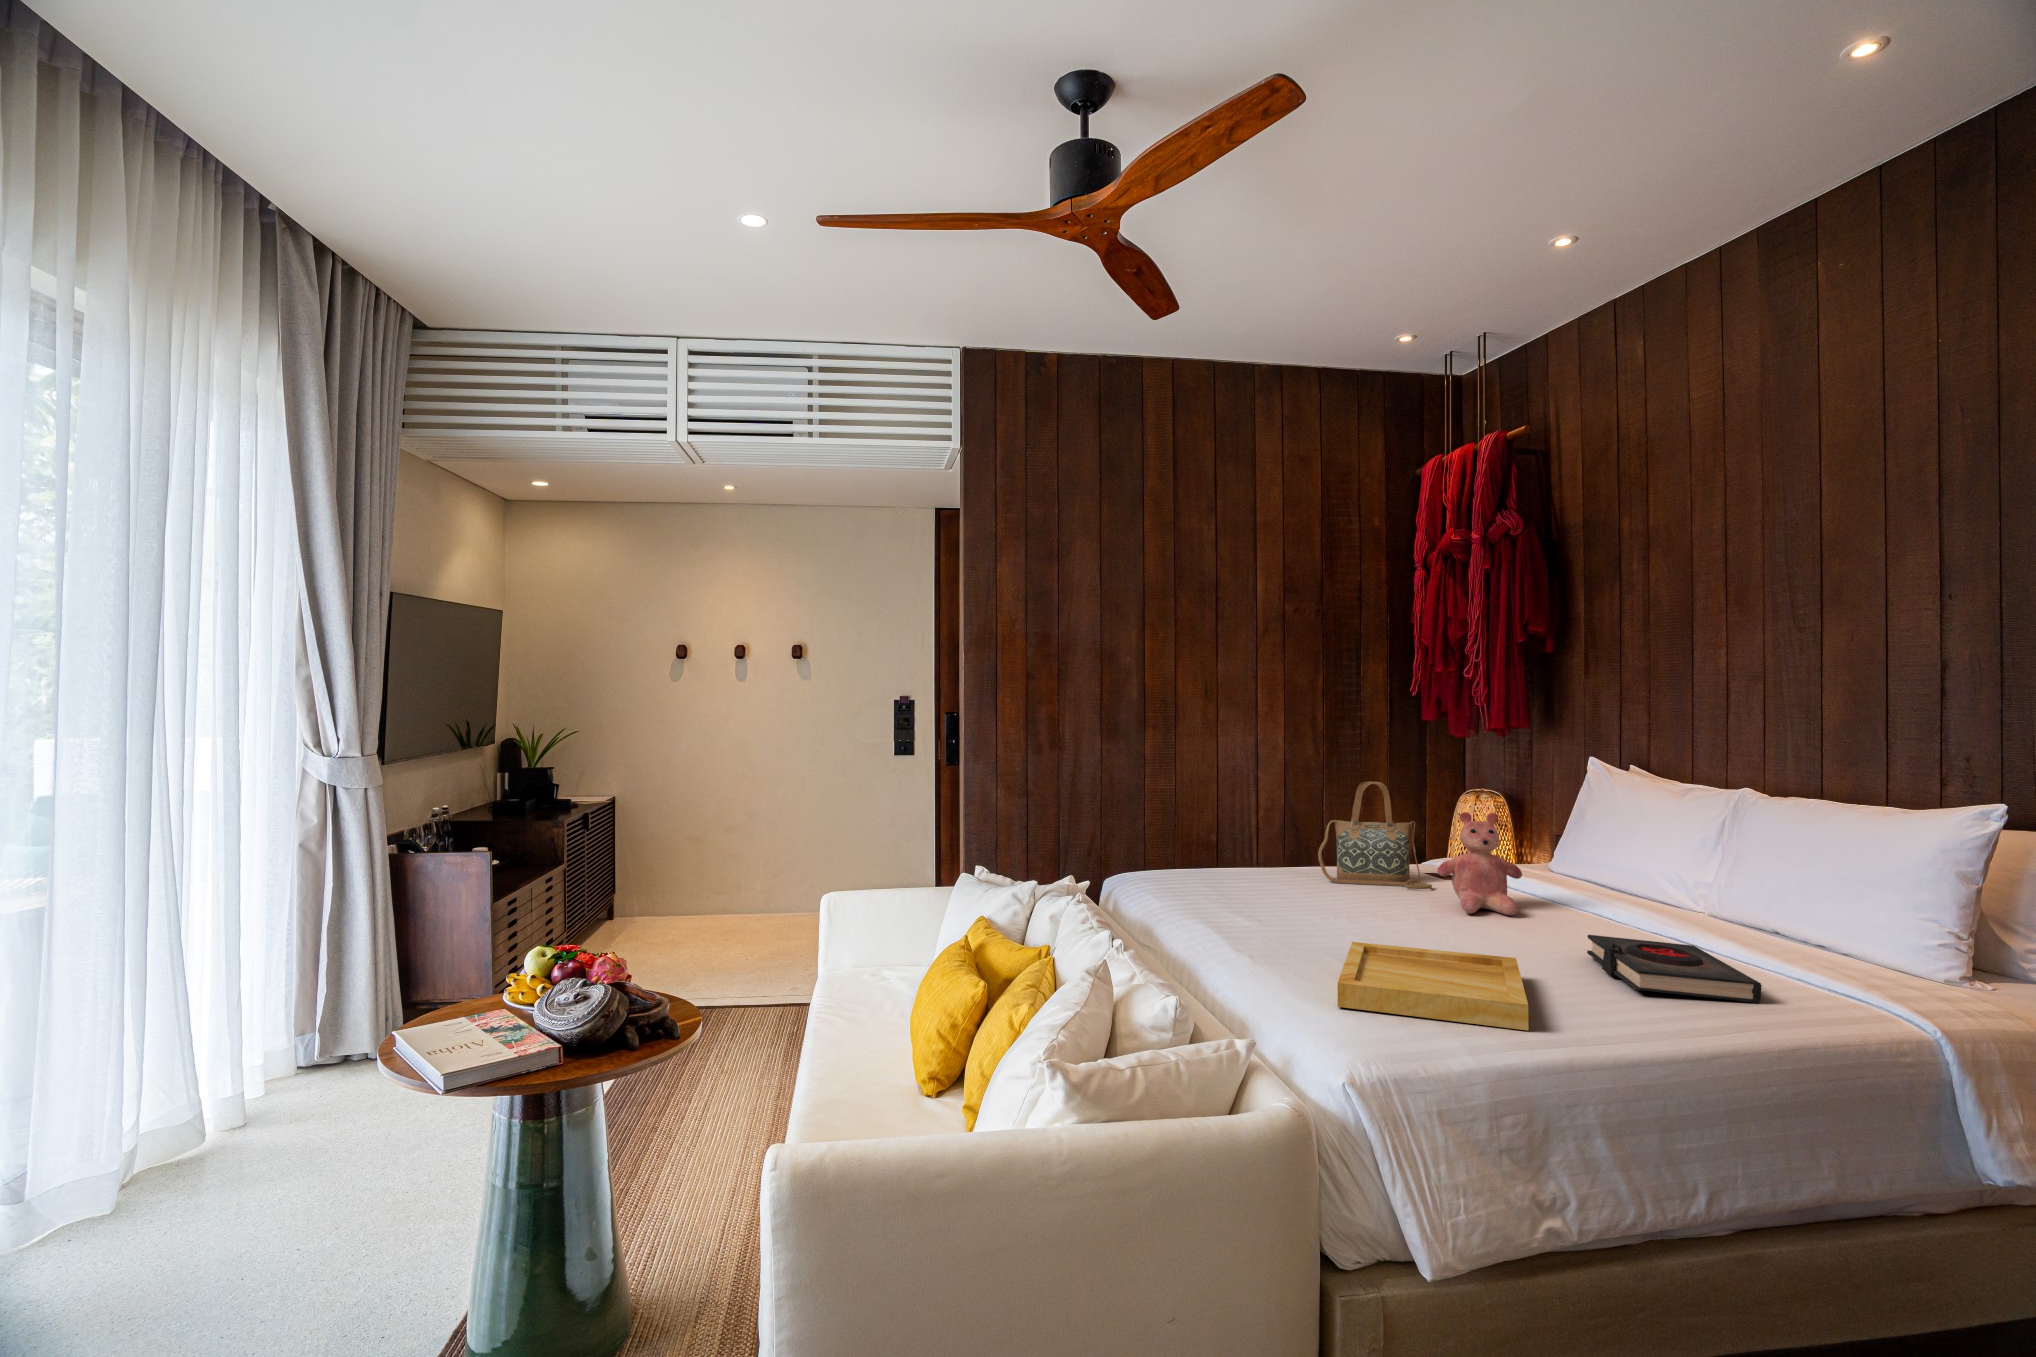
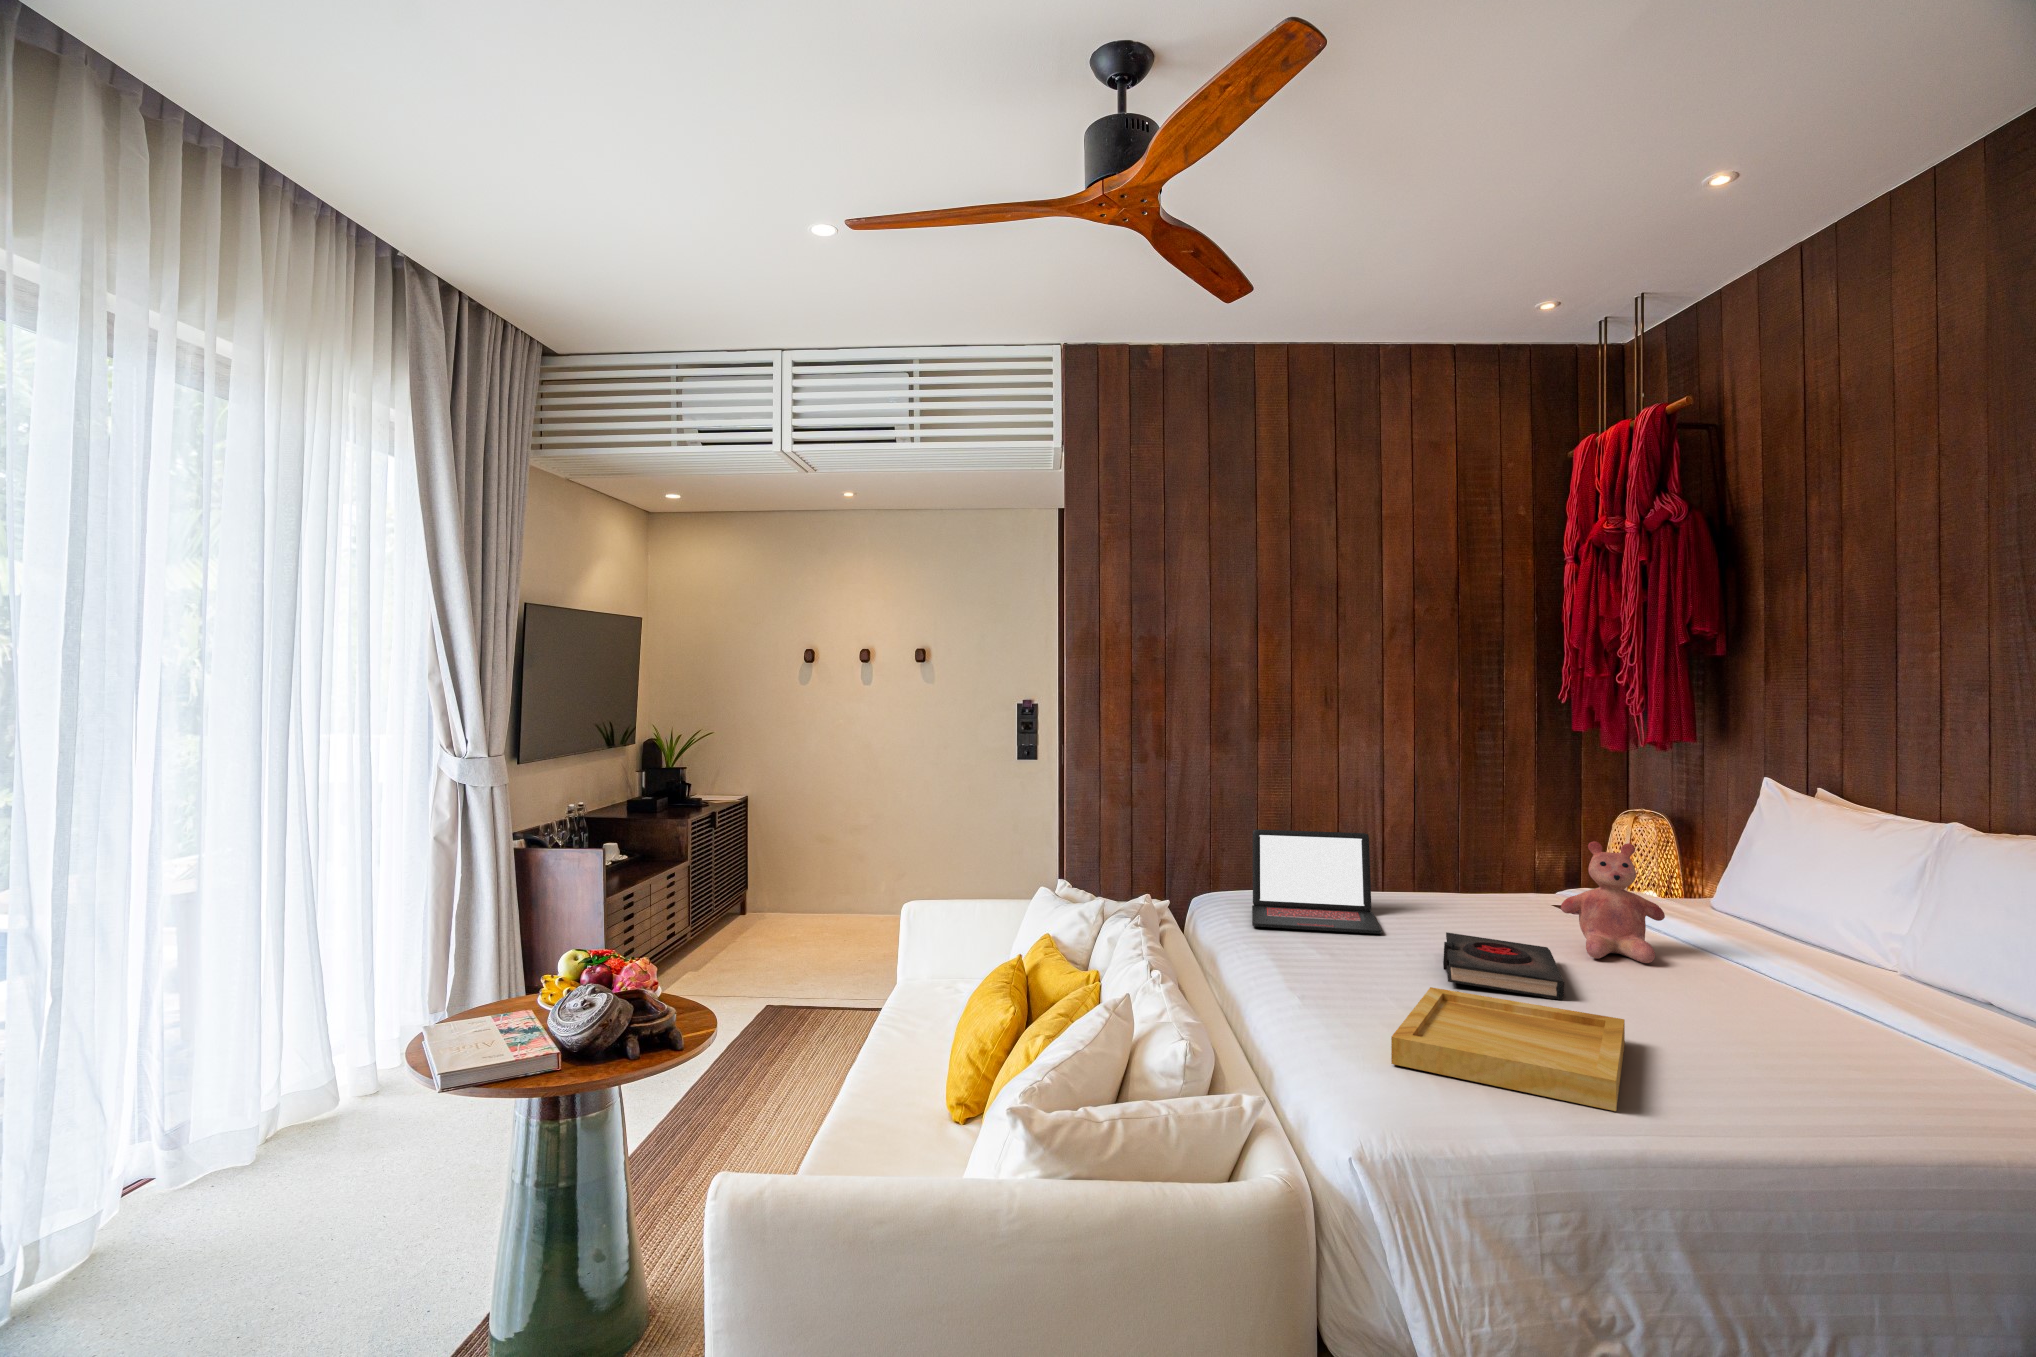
handbag: present [1318,781,1432,889] -> none [1429,802,1562,926]
laptop: none [1163,812,1286,902] -> present [1252,829,1382,934]
book: present [1587,935,1762,1003] -> present [1443,932,1565,1000]

